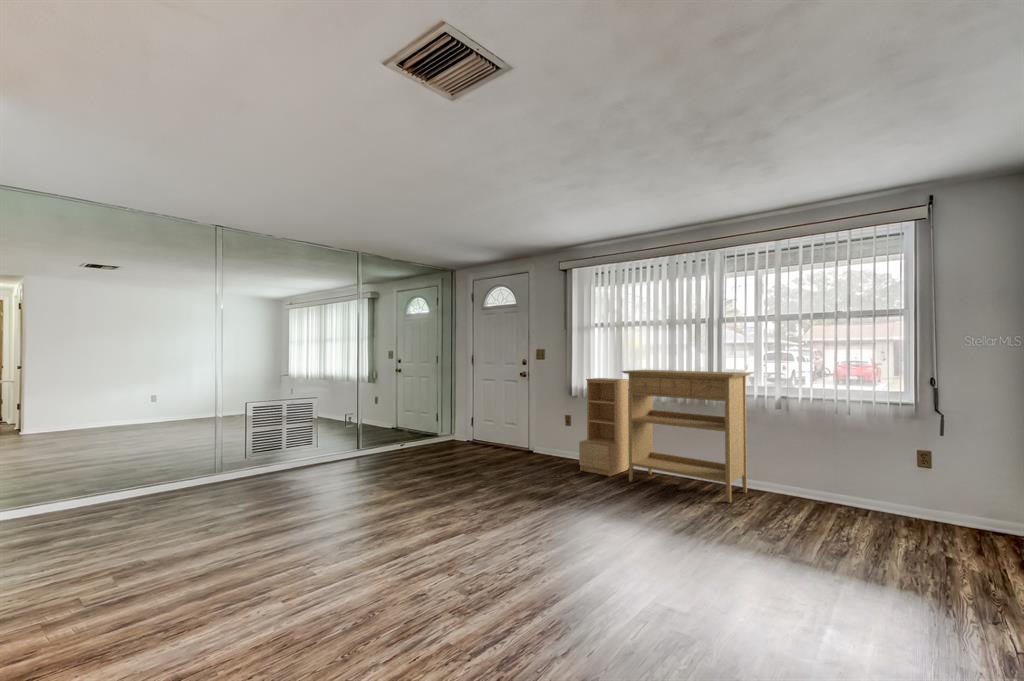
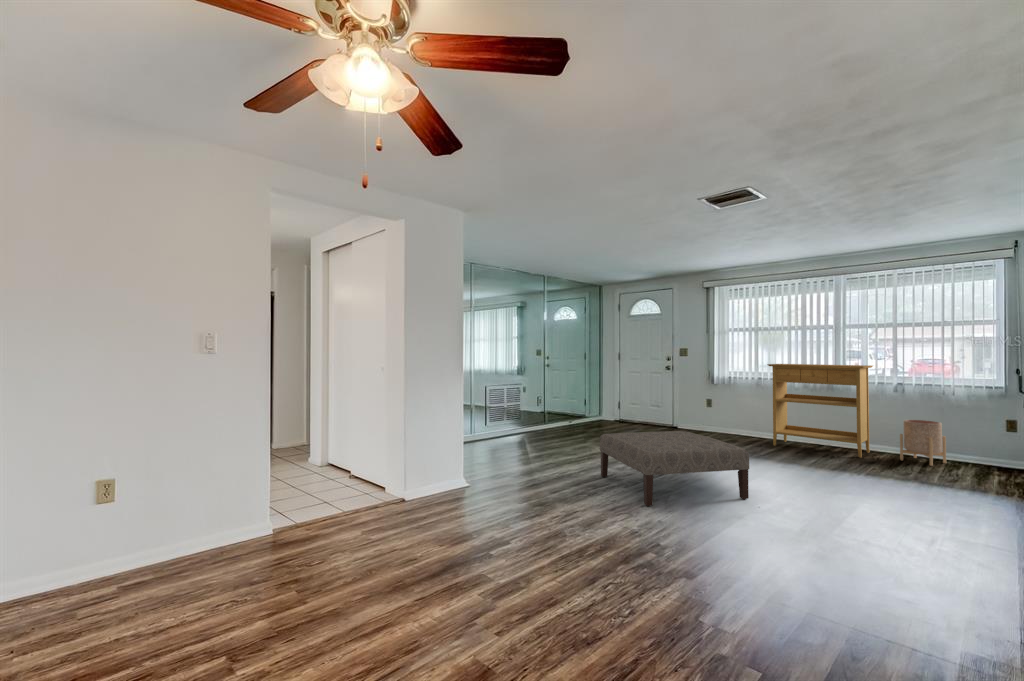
bookshelf: present [579,378,629,476] -> none [728,370,765,443]
planter: none [780,448,839,517] -> present [900,420,946,466]
ottoman: none [261,479,480,648] -> present [600,431,749,506]

